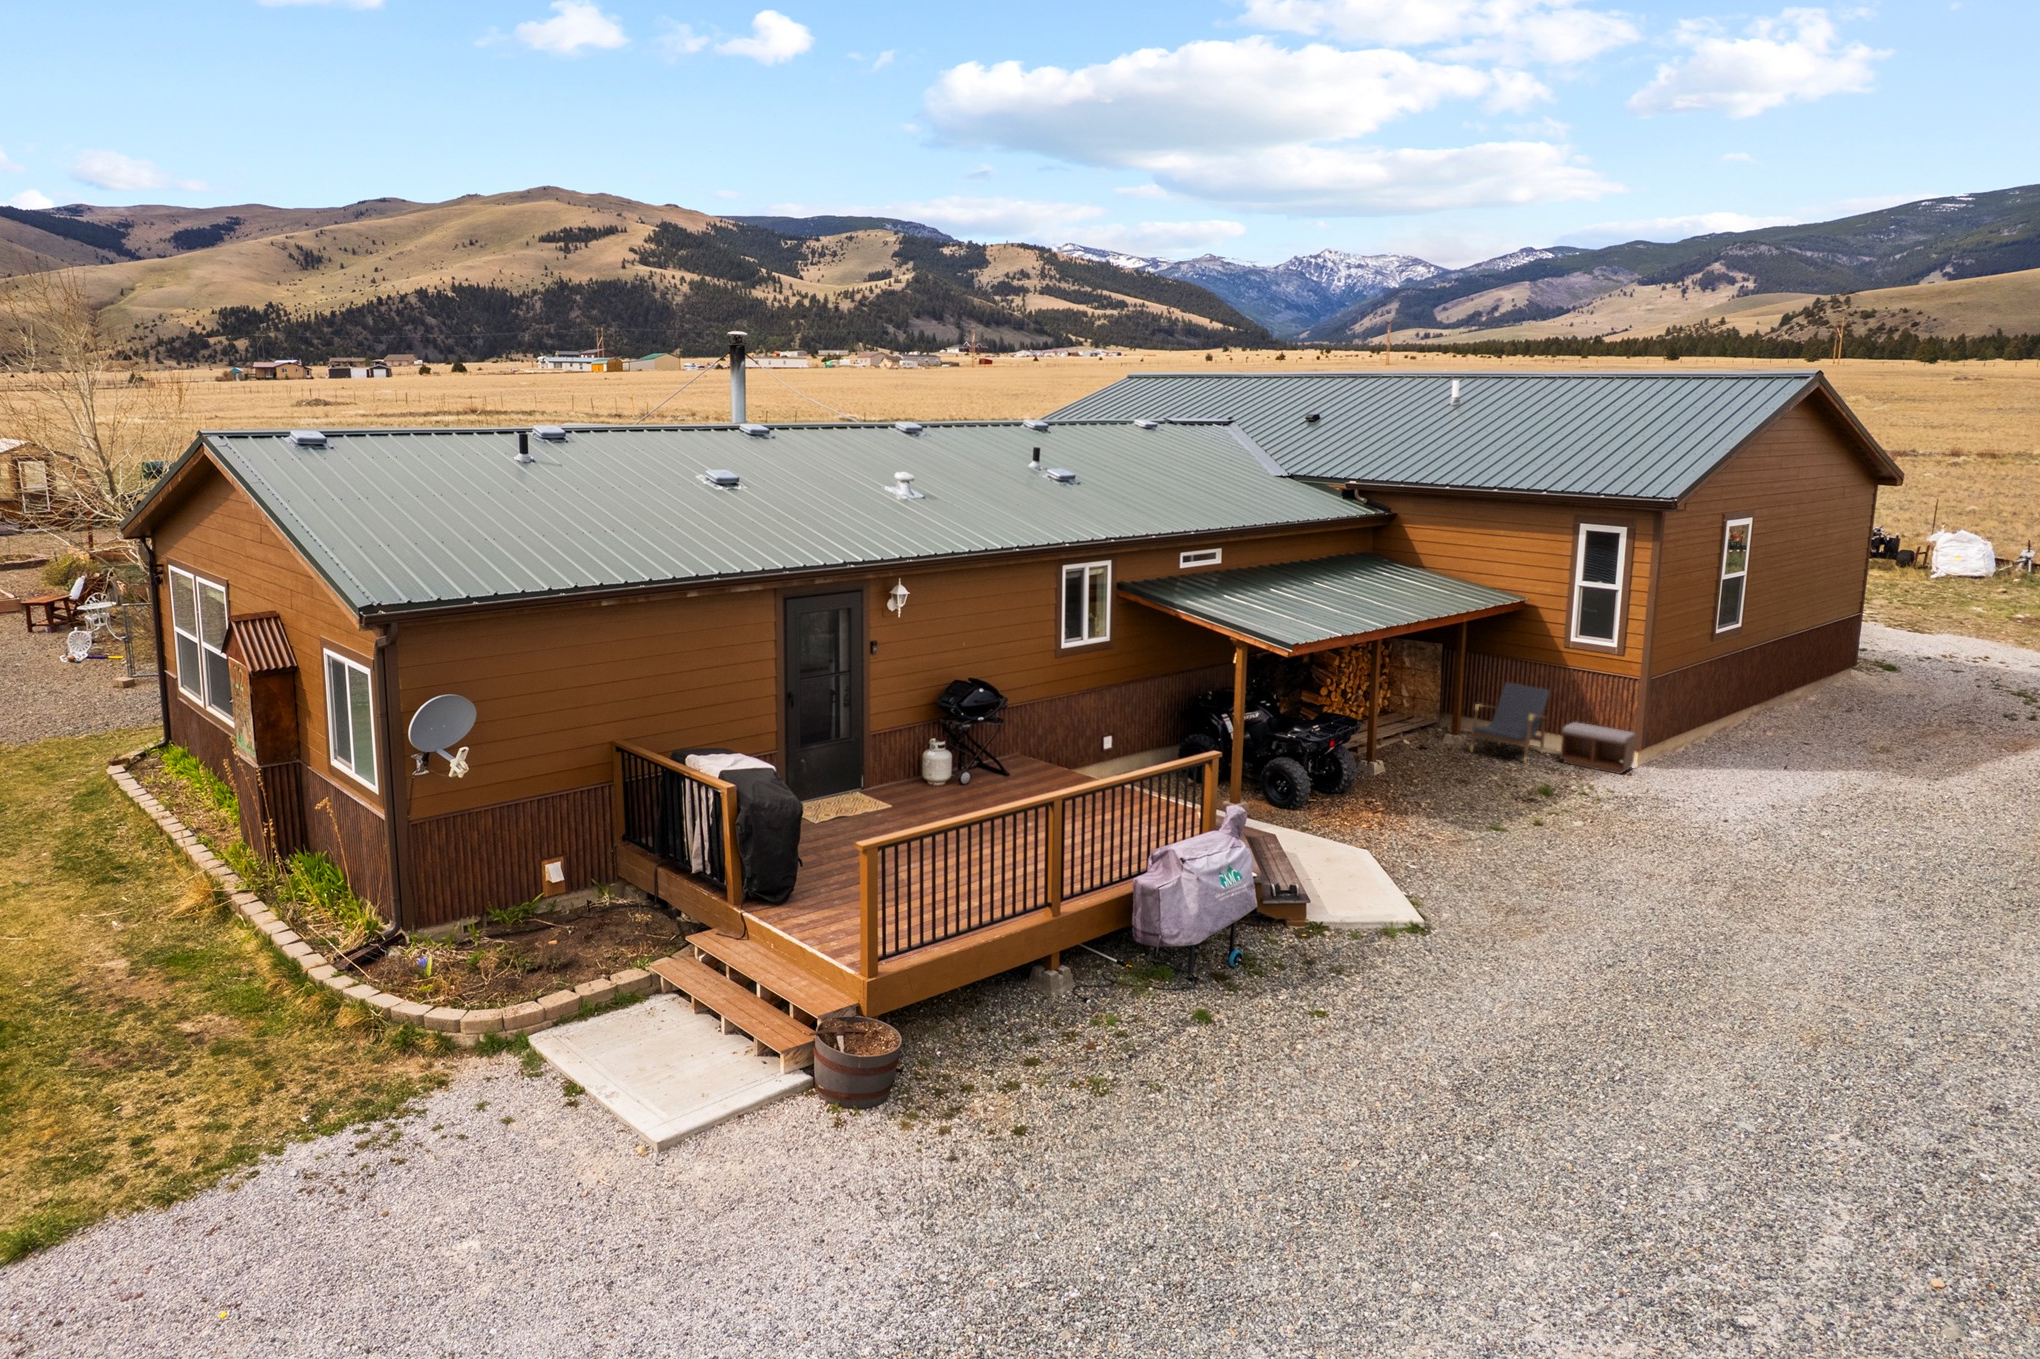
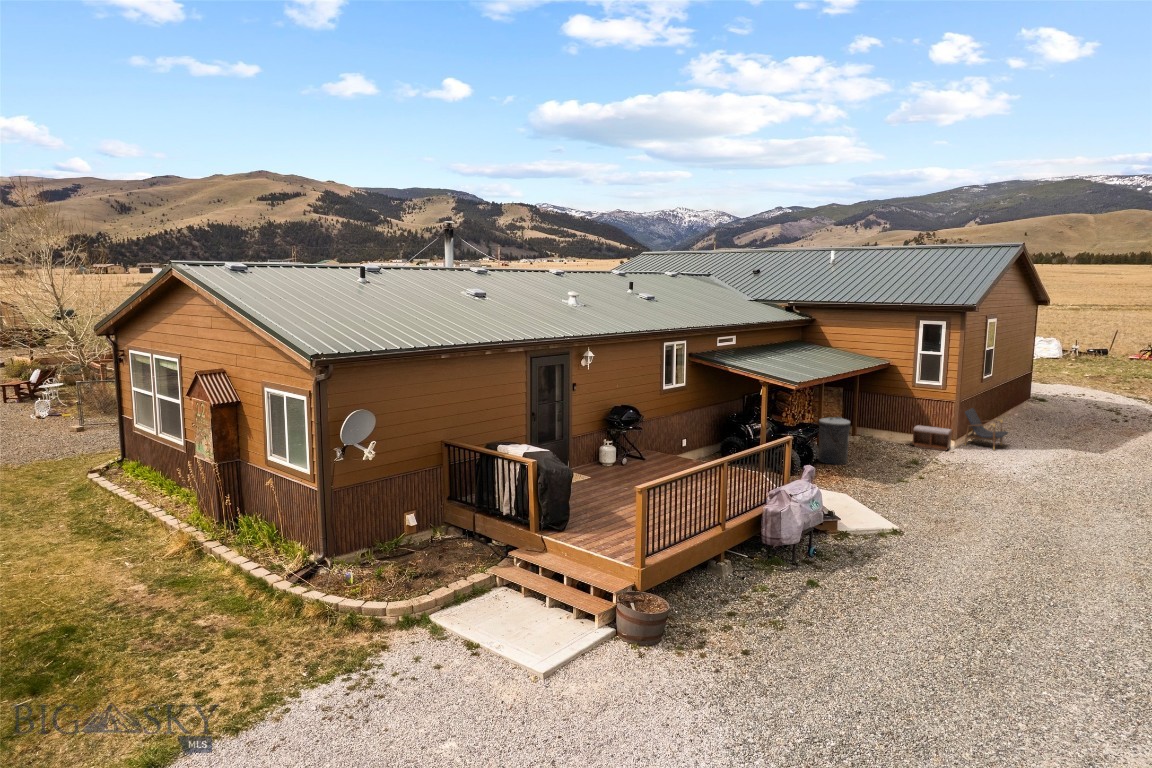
lounge chair: present [1470,683,1549,763] -> present [965,408,1008,450]
trash can: none [1358,705,1417,795] -> present [818,417,850,465]

